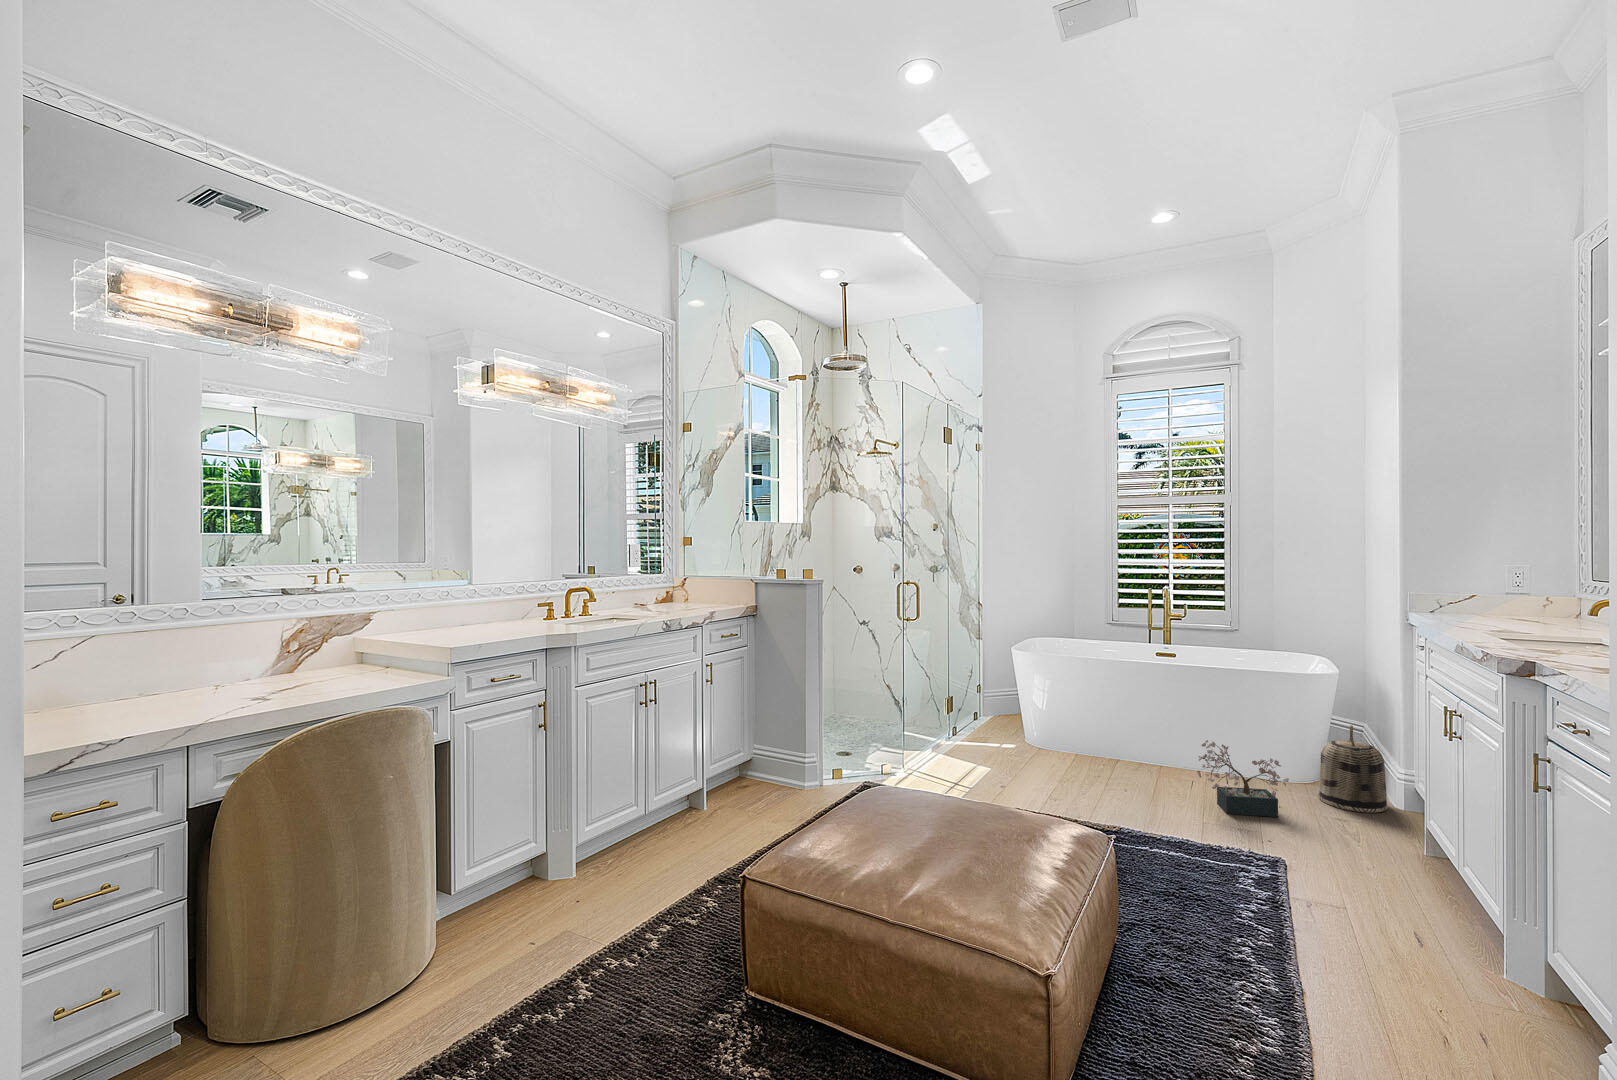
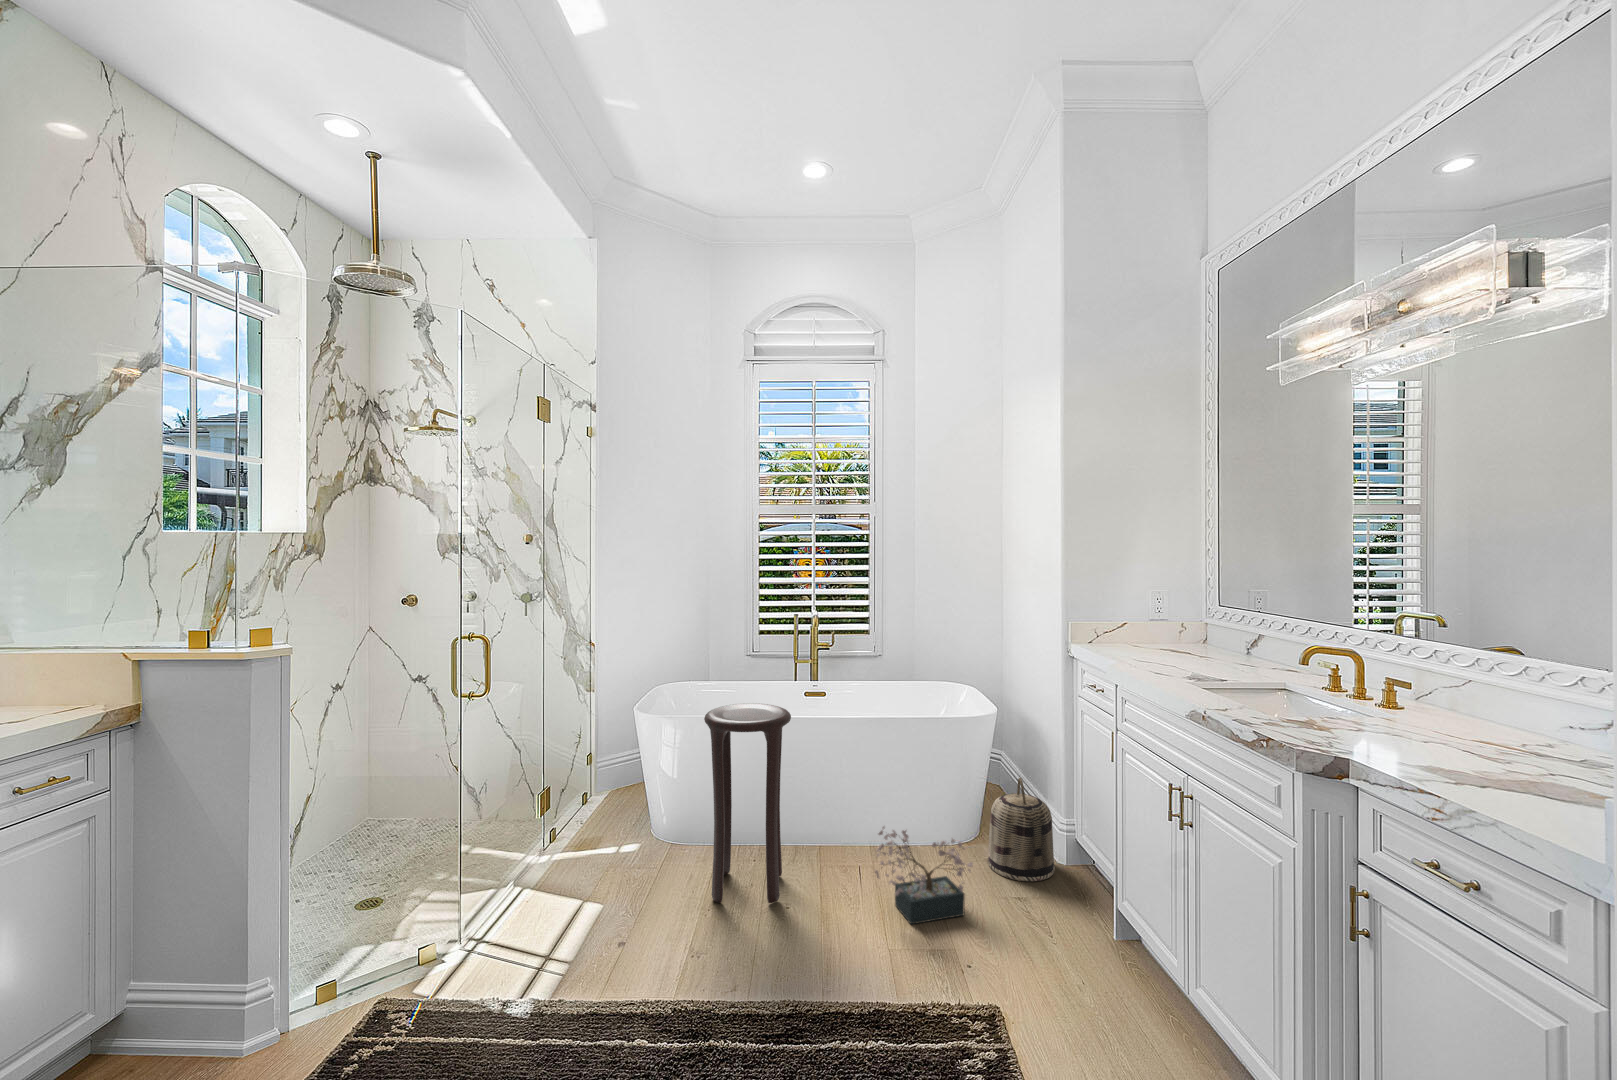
stool: none [1062,644,1130,787] -> present [704,703,791,903]

